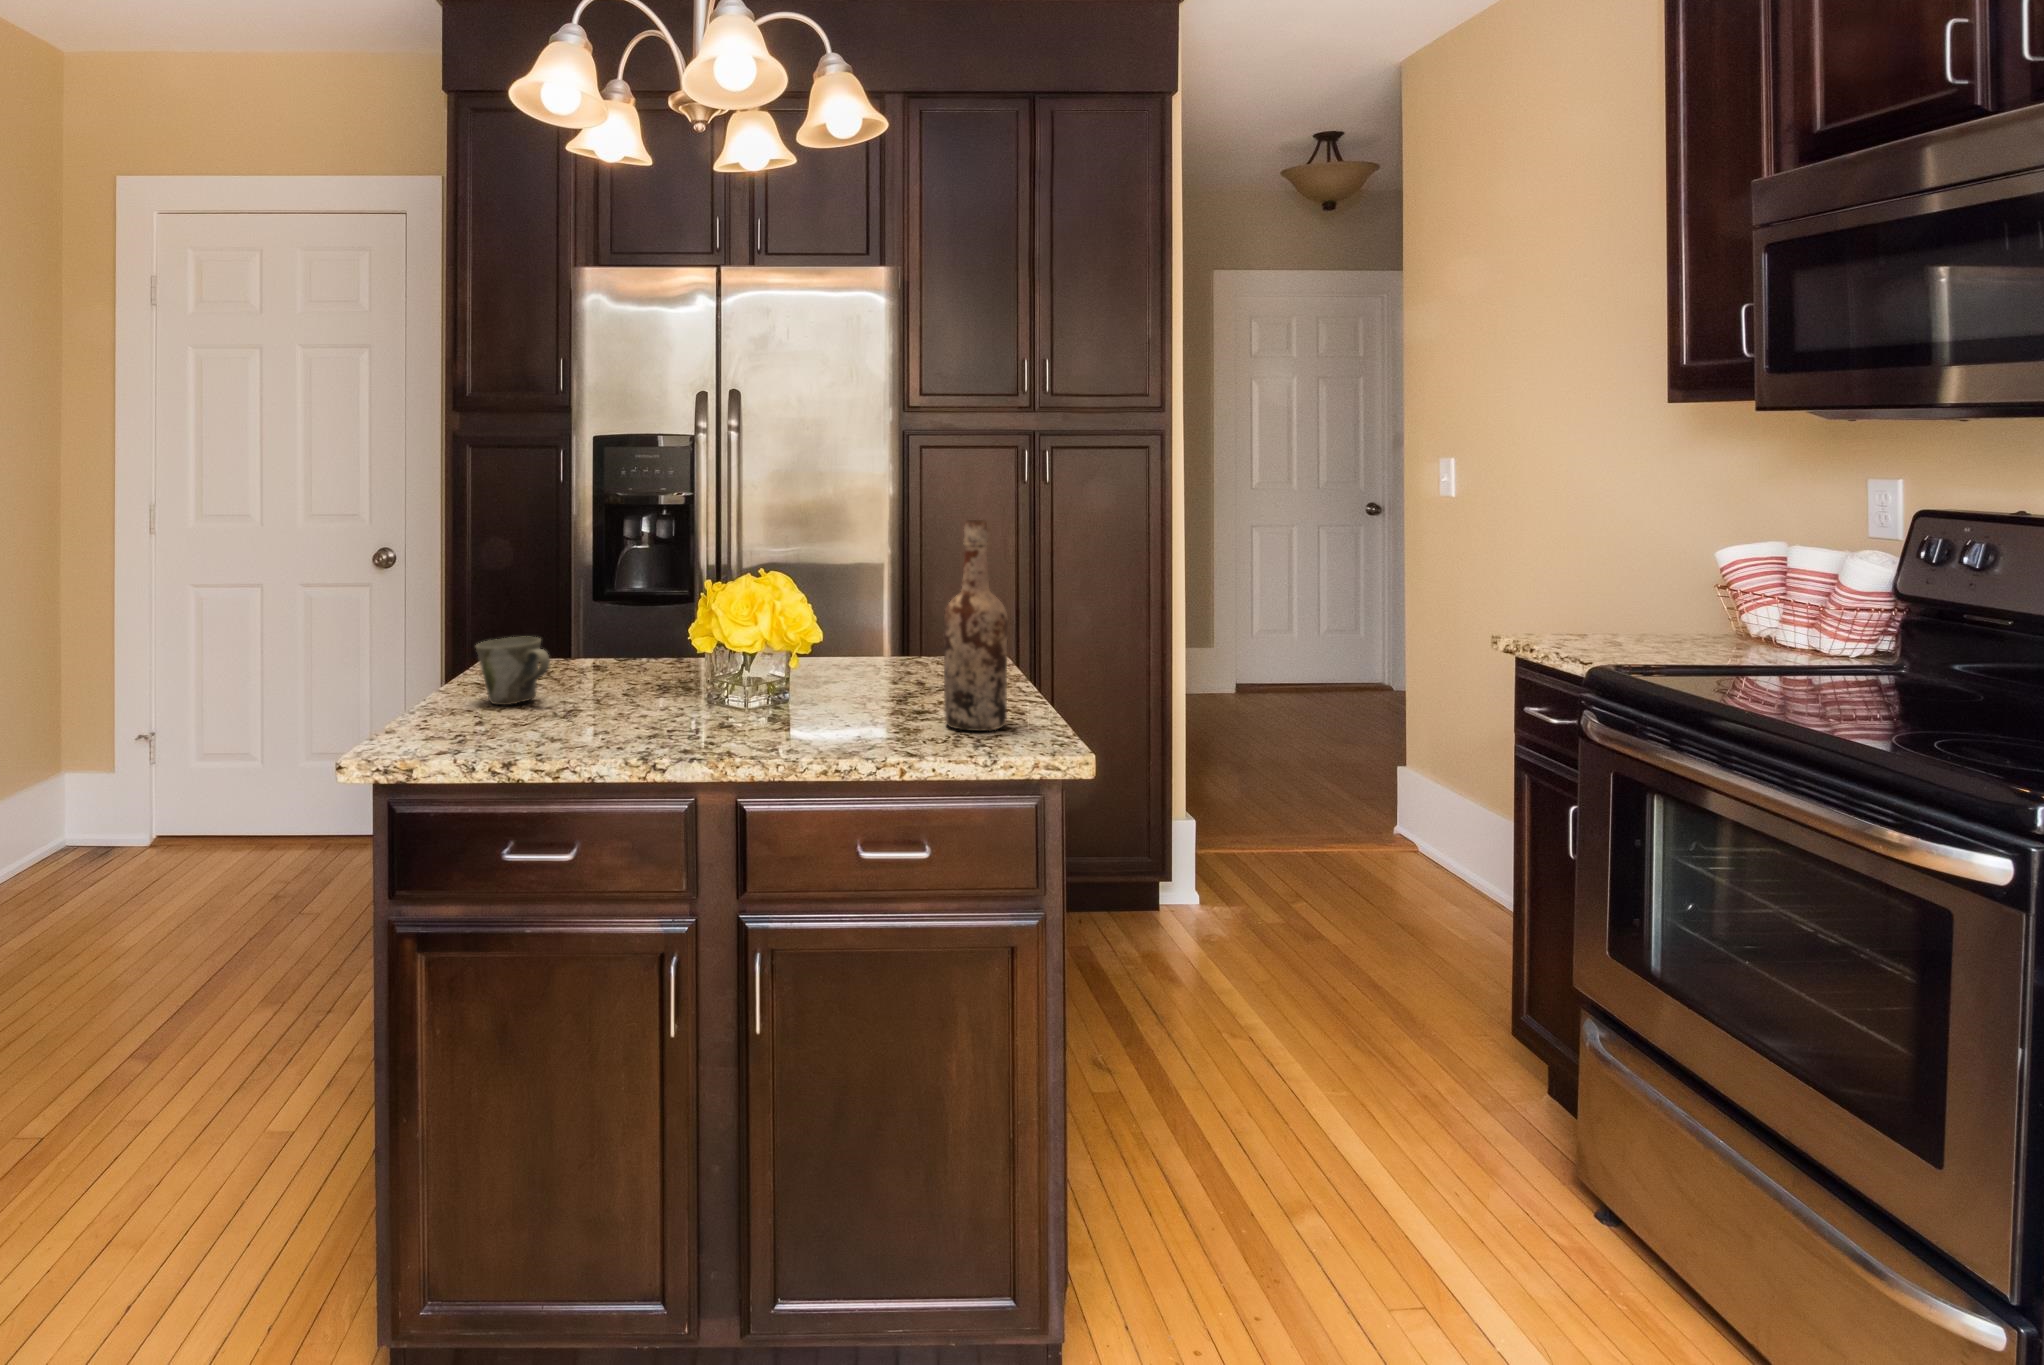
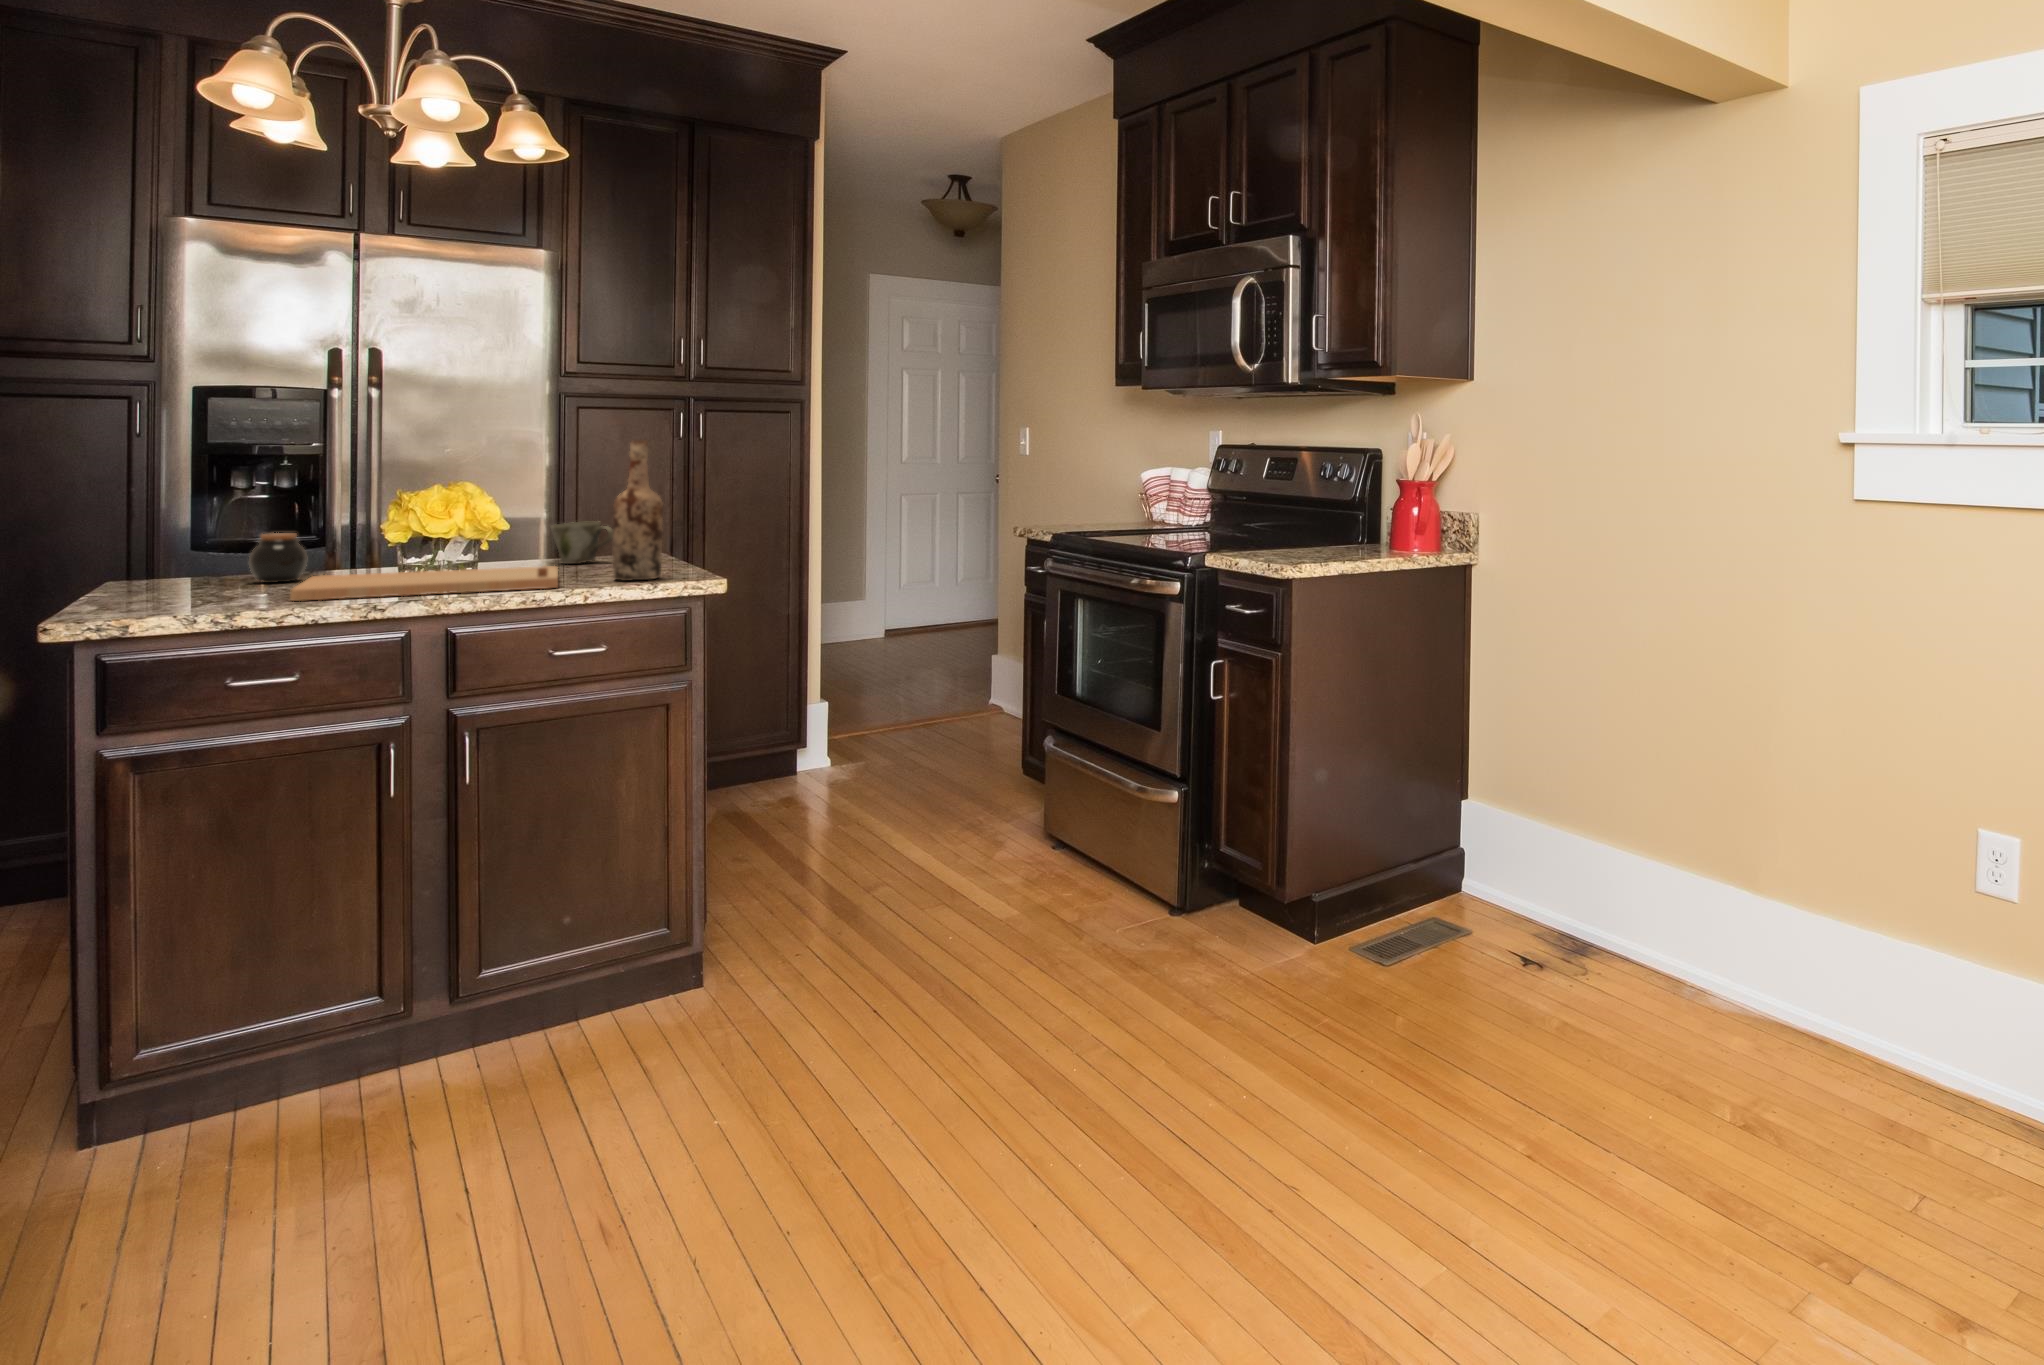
jar: none [577,621,631,683] -> present [249,533,307,583]
mug: present [476,636,550,705] -> present [551,521,613,564]
cutting board: none [583,685,881,742] -> present [290,566,558,601]

